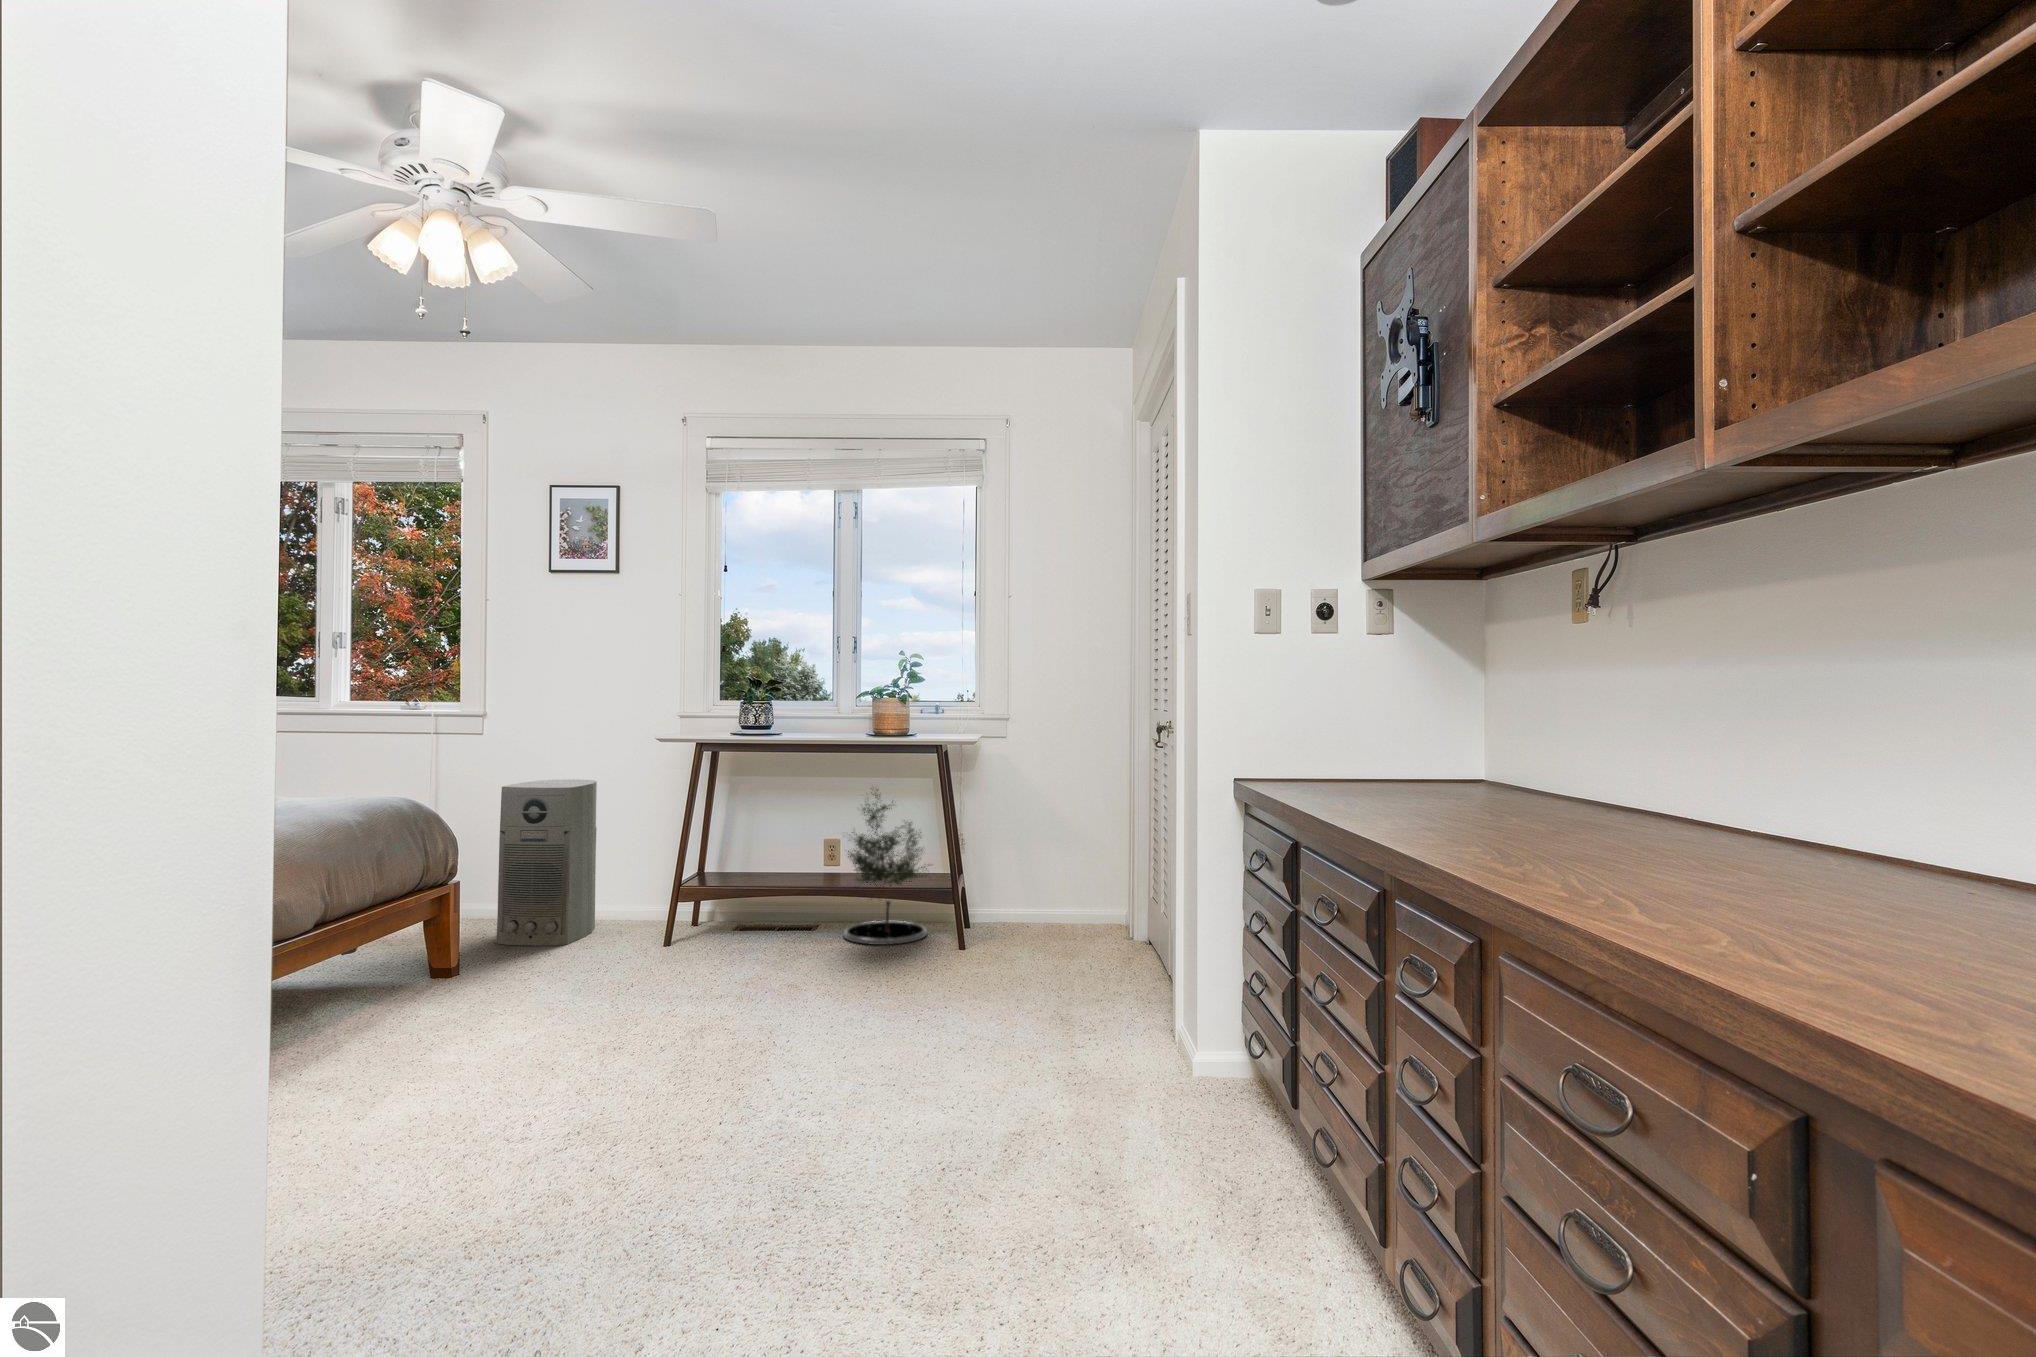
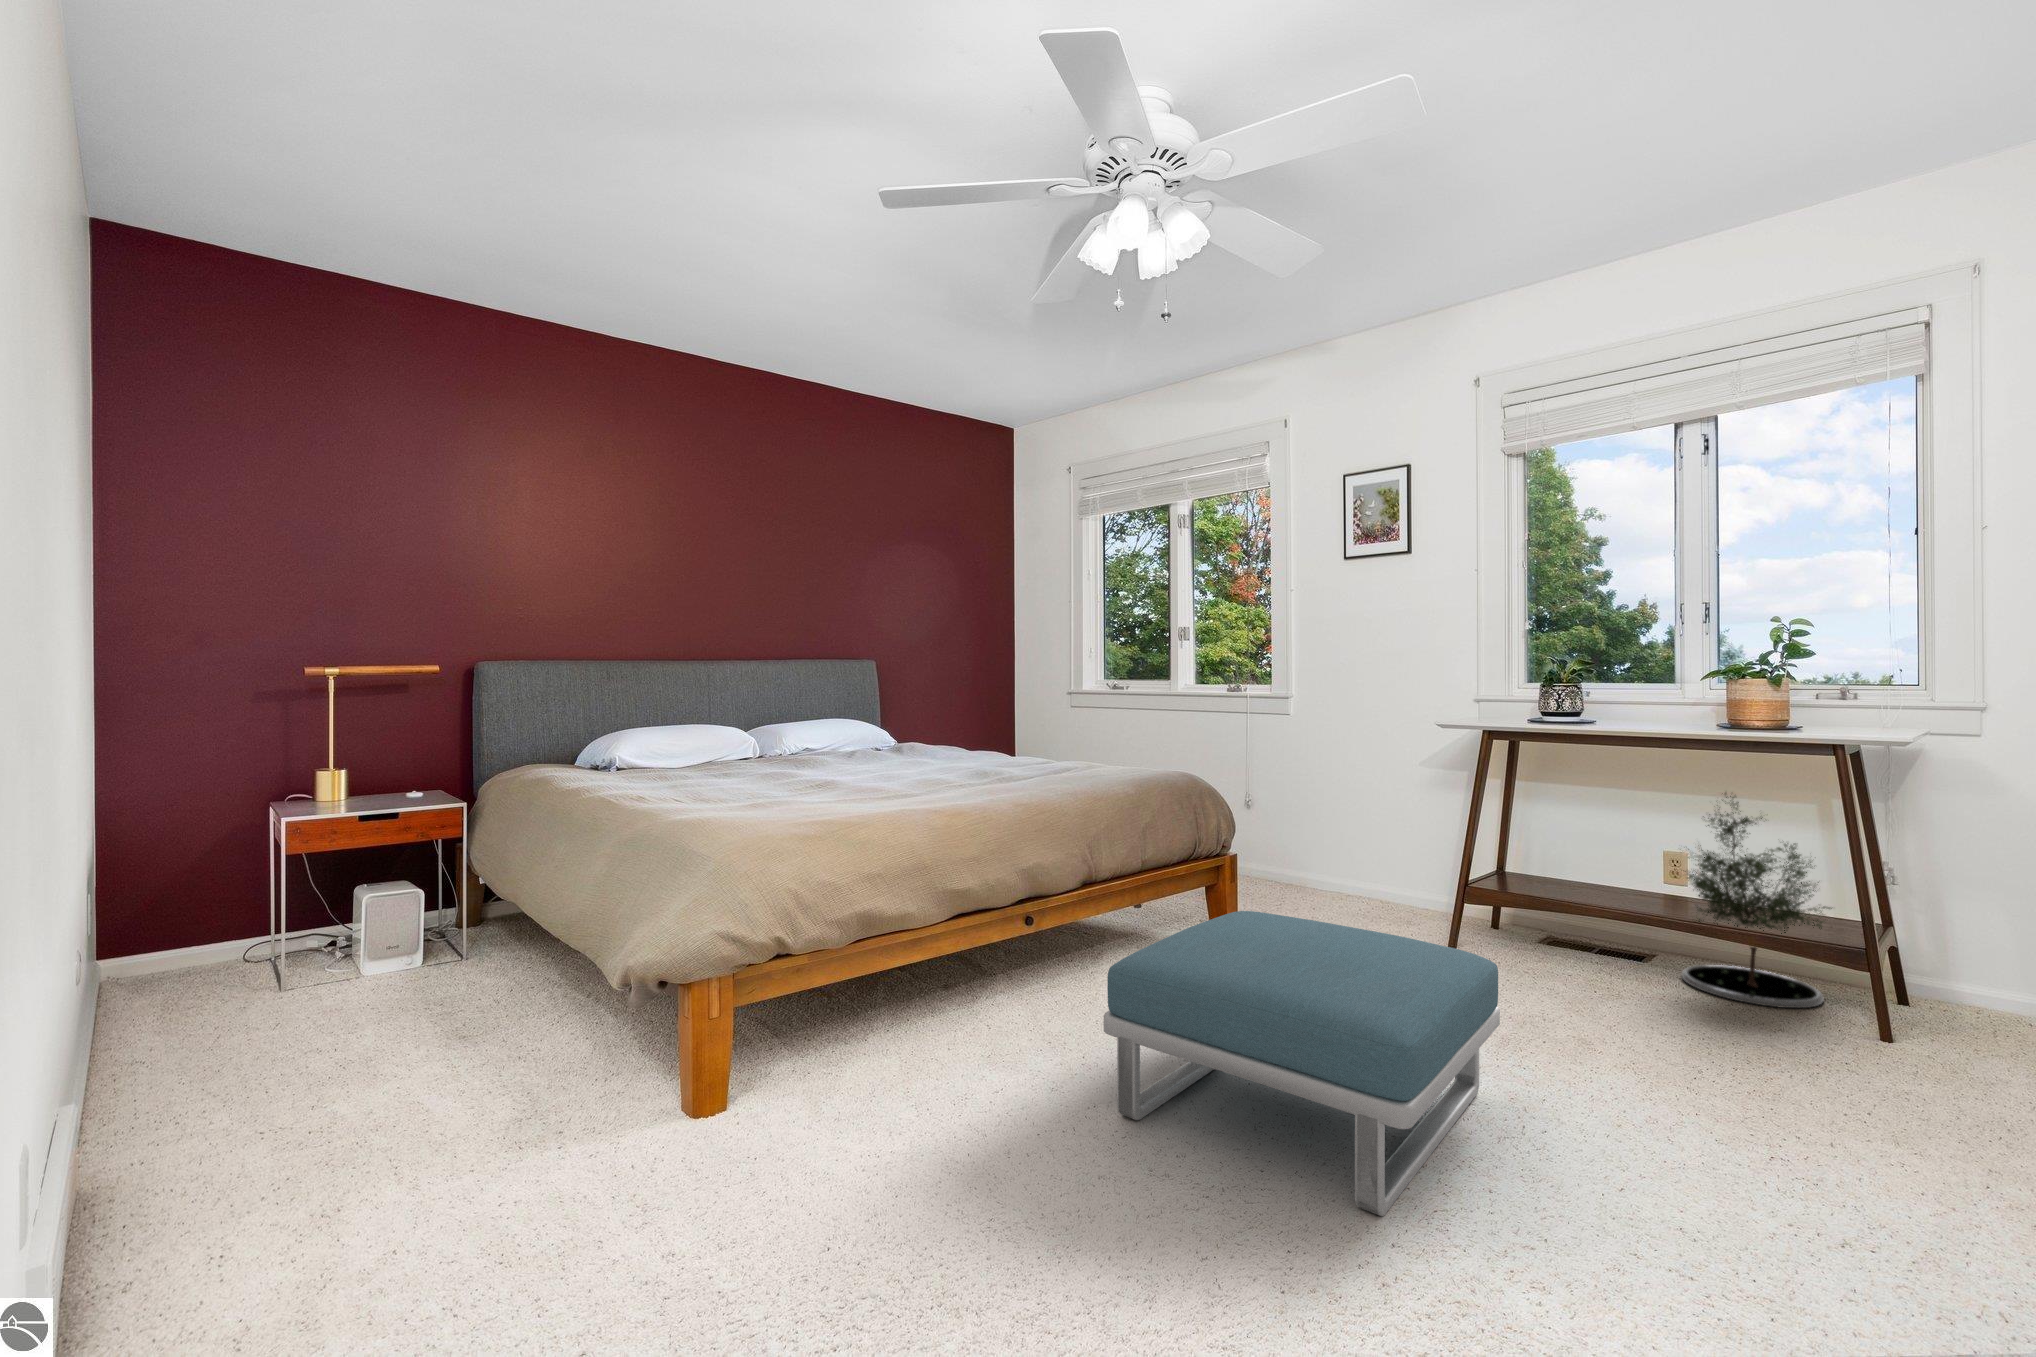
air purifier: present [496,779,597,946] -> none [1292,757,1388,918]
footstool: none [398,933,752,1167] -> present [1104,911,1500,1216]

